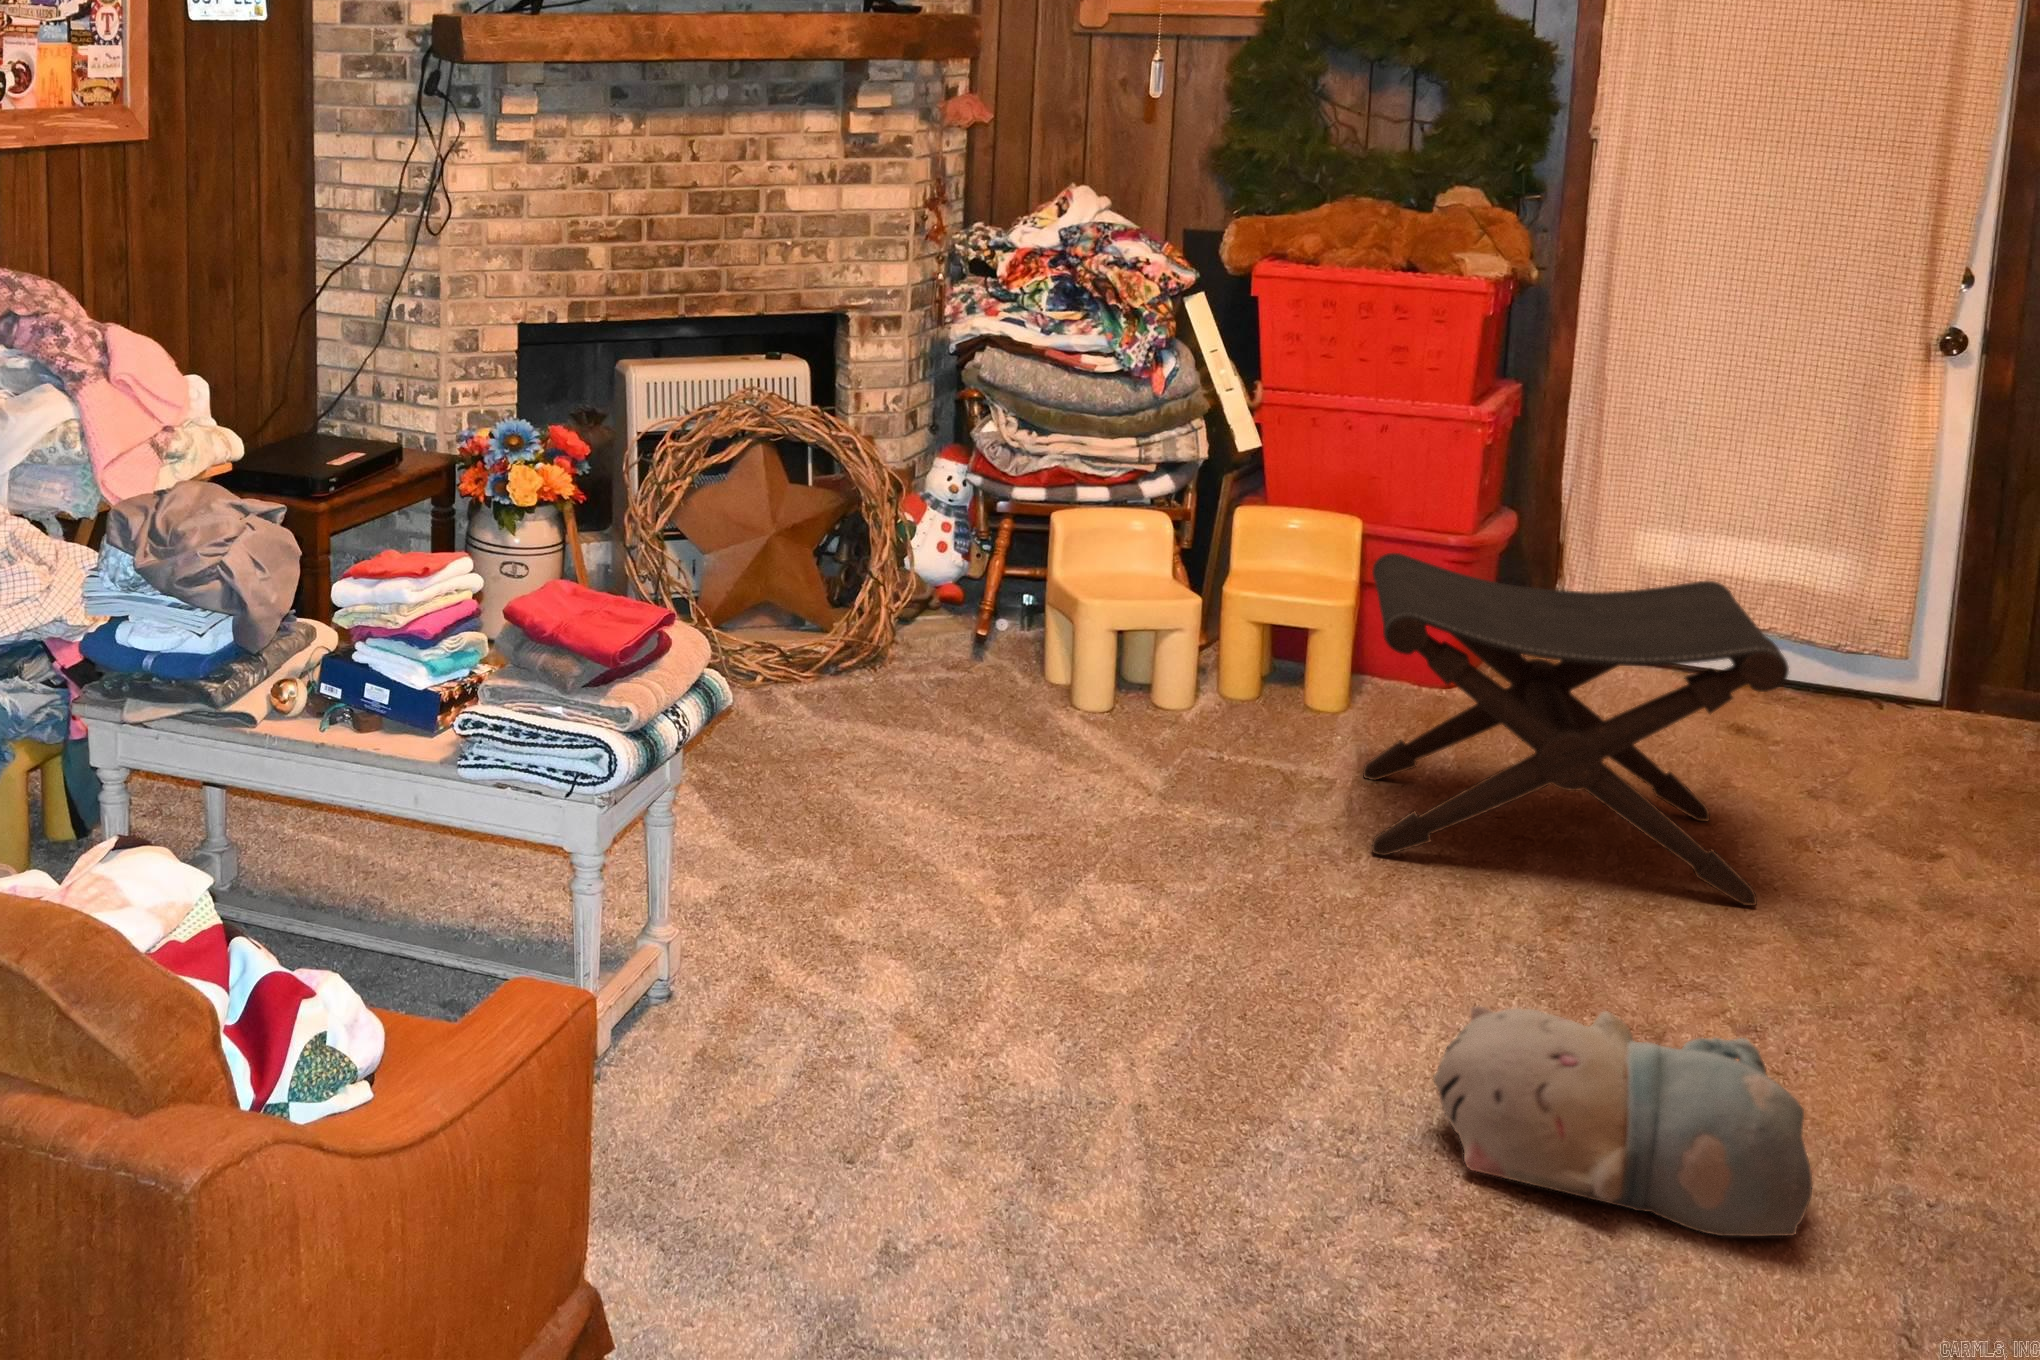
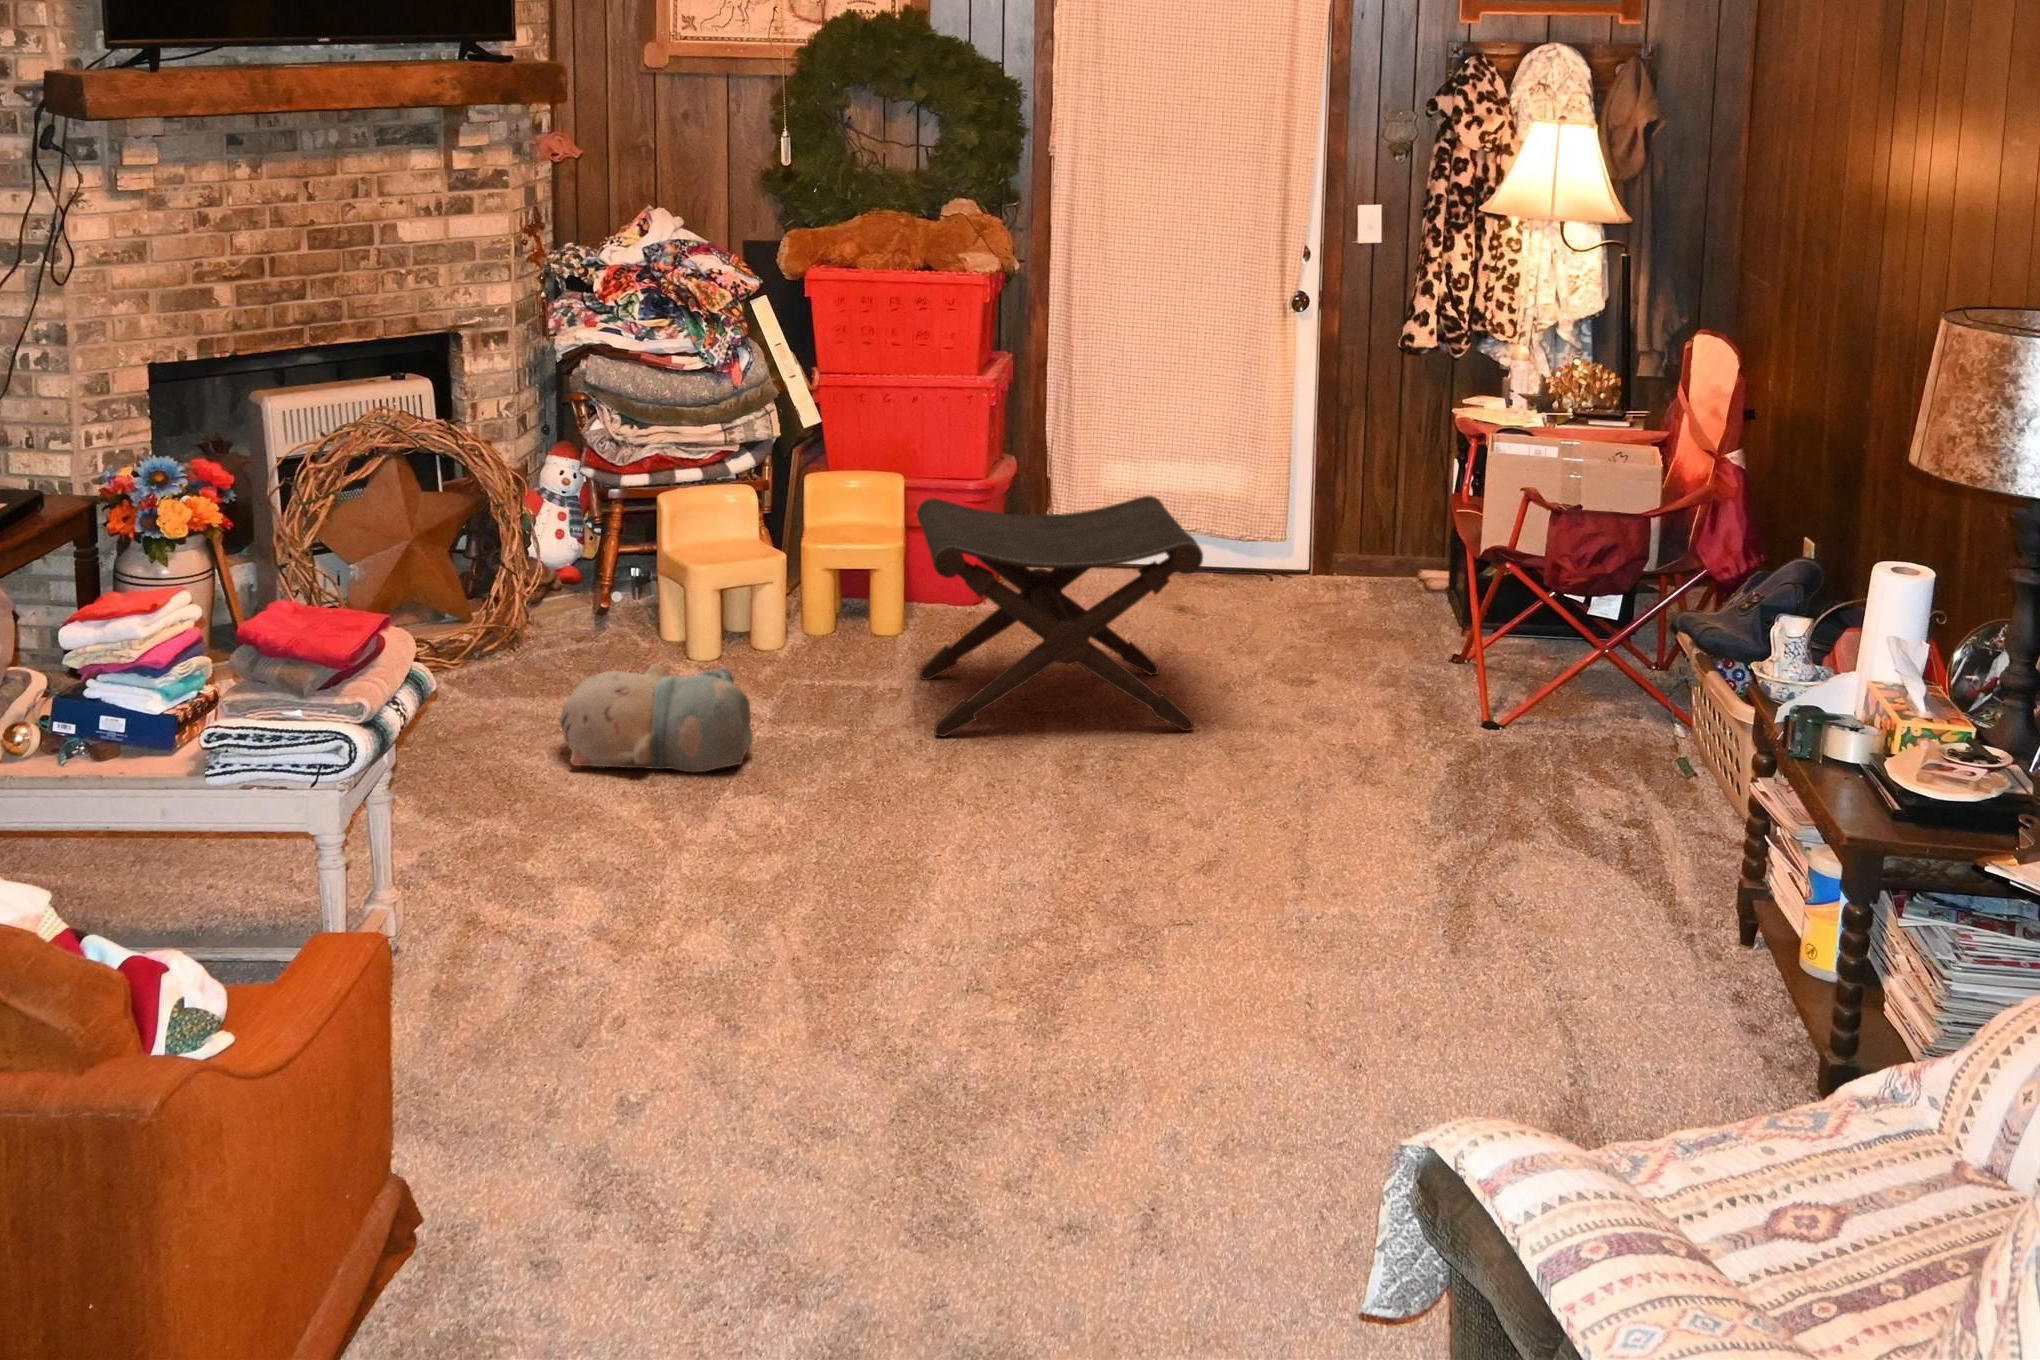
plush toy: present [1433,1006,1812,1236] -> present [559,665,753,772]

